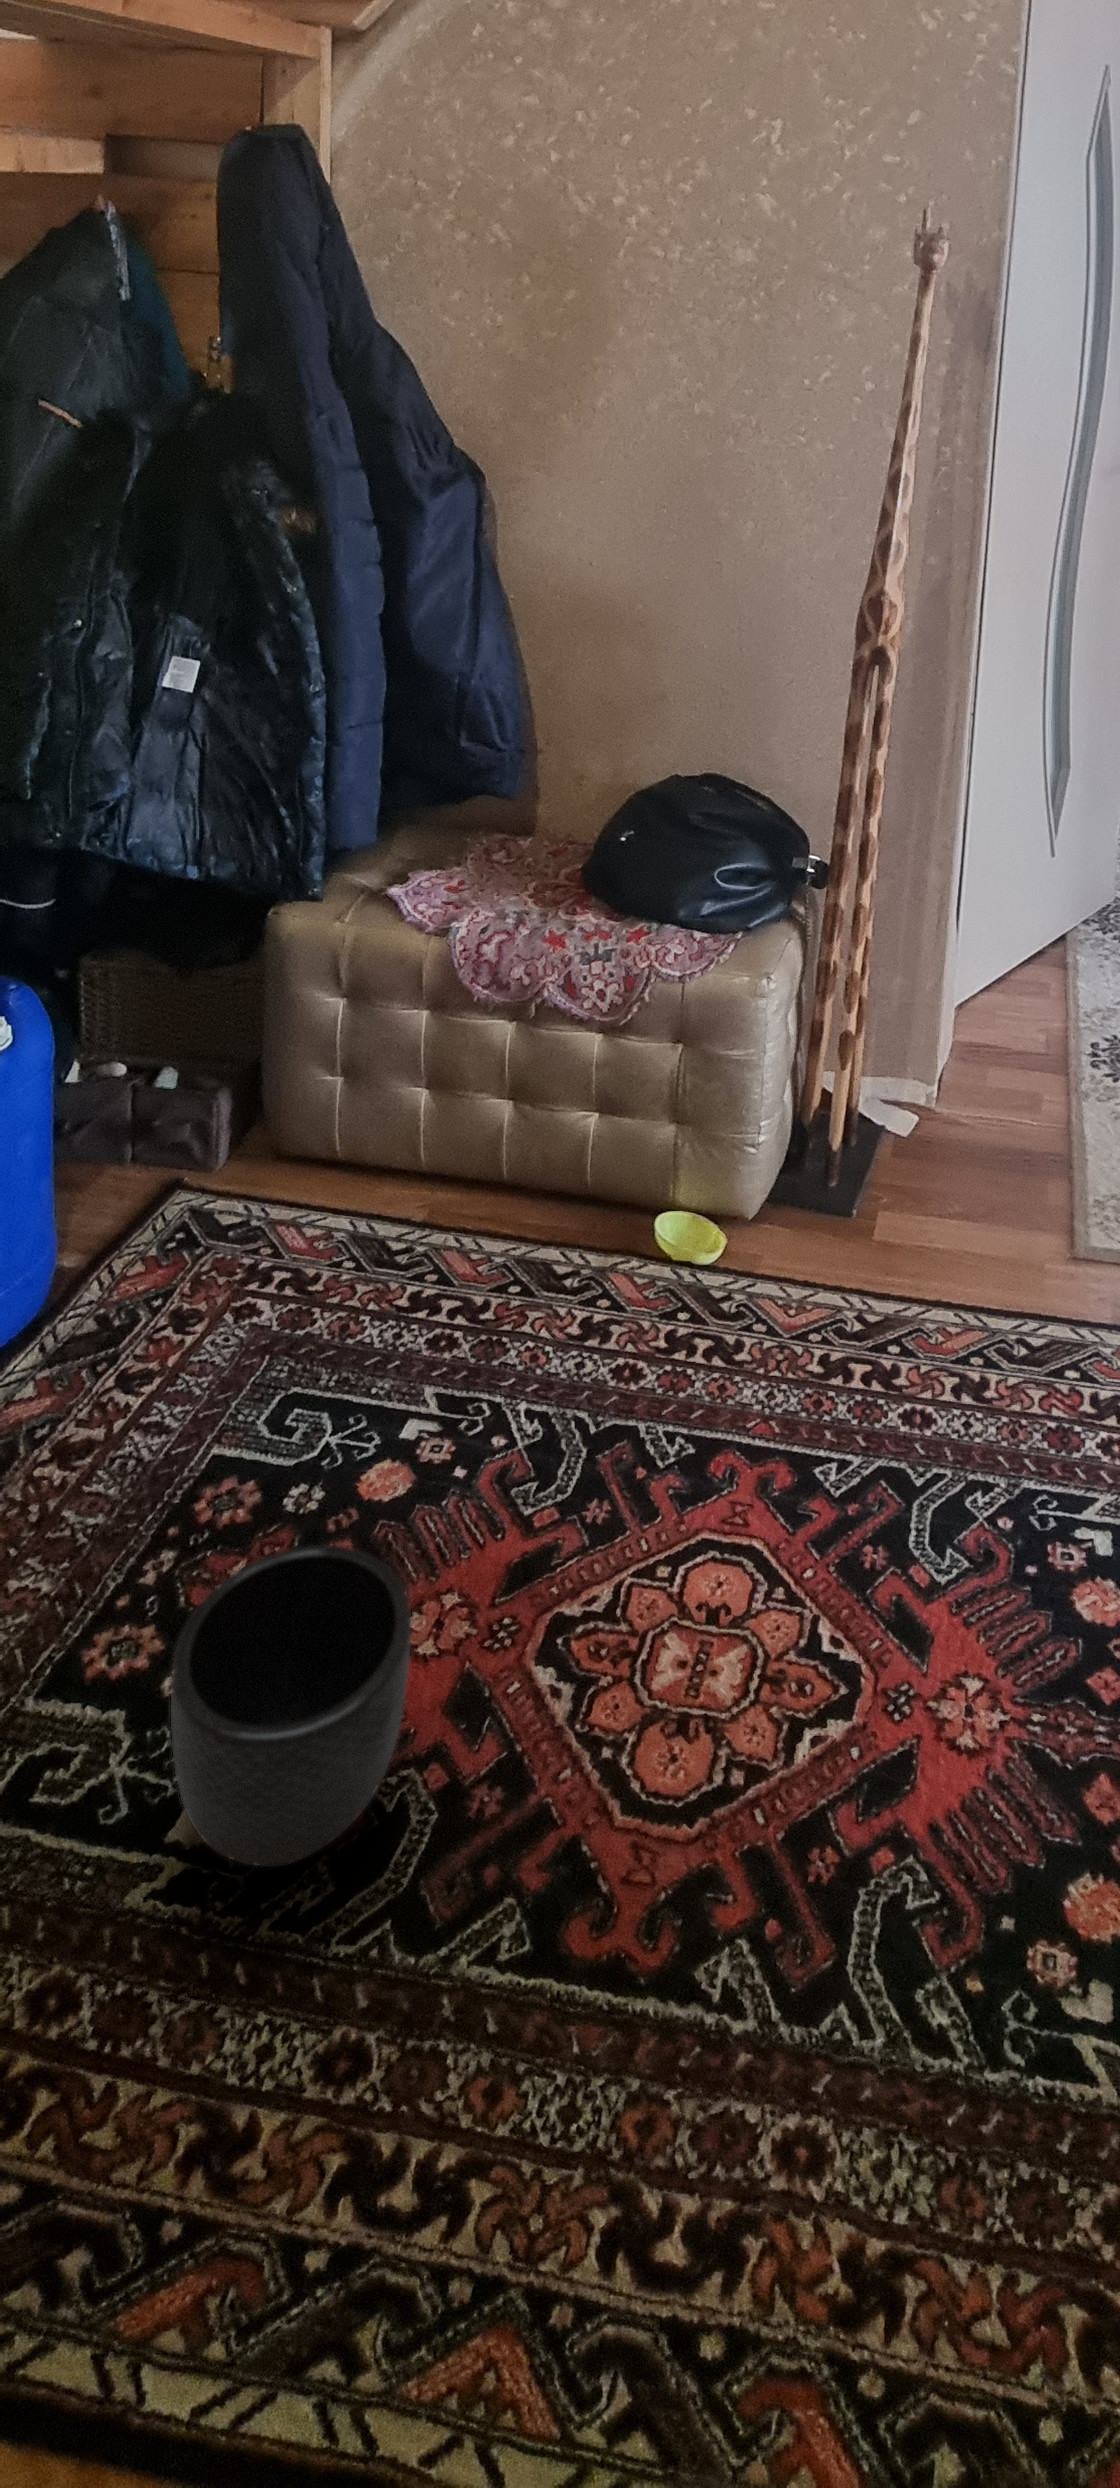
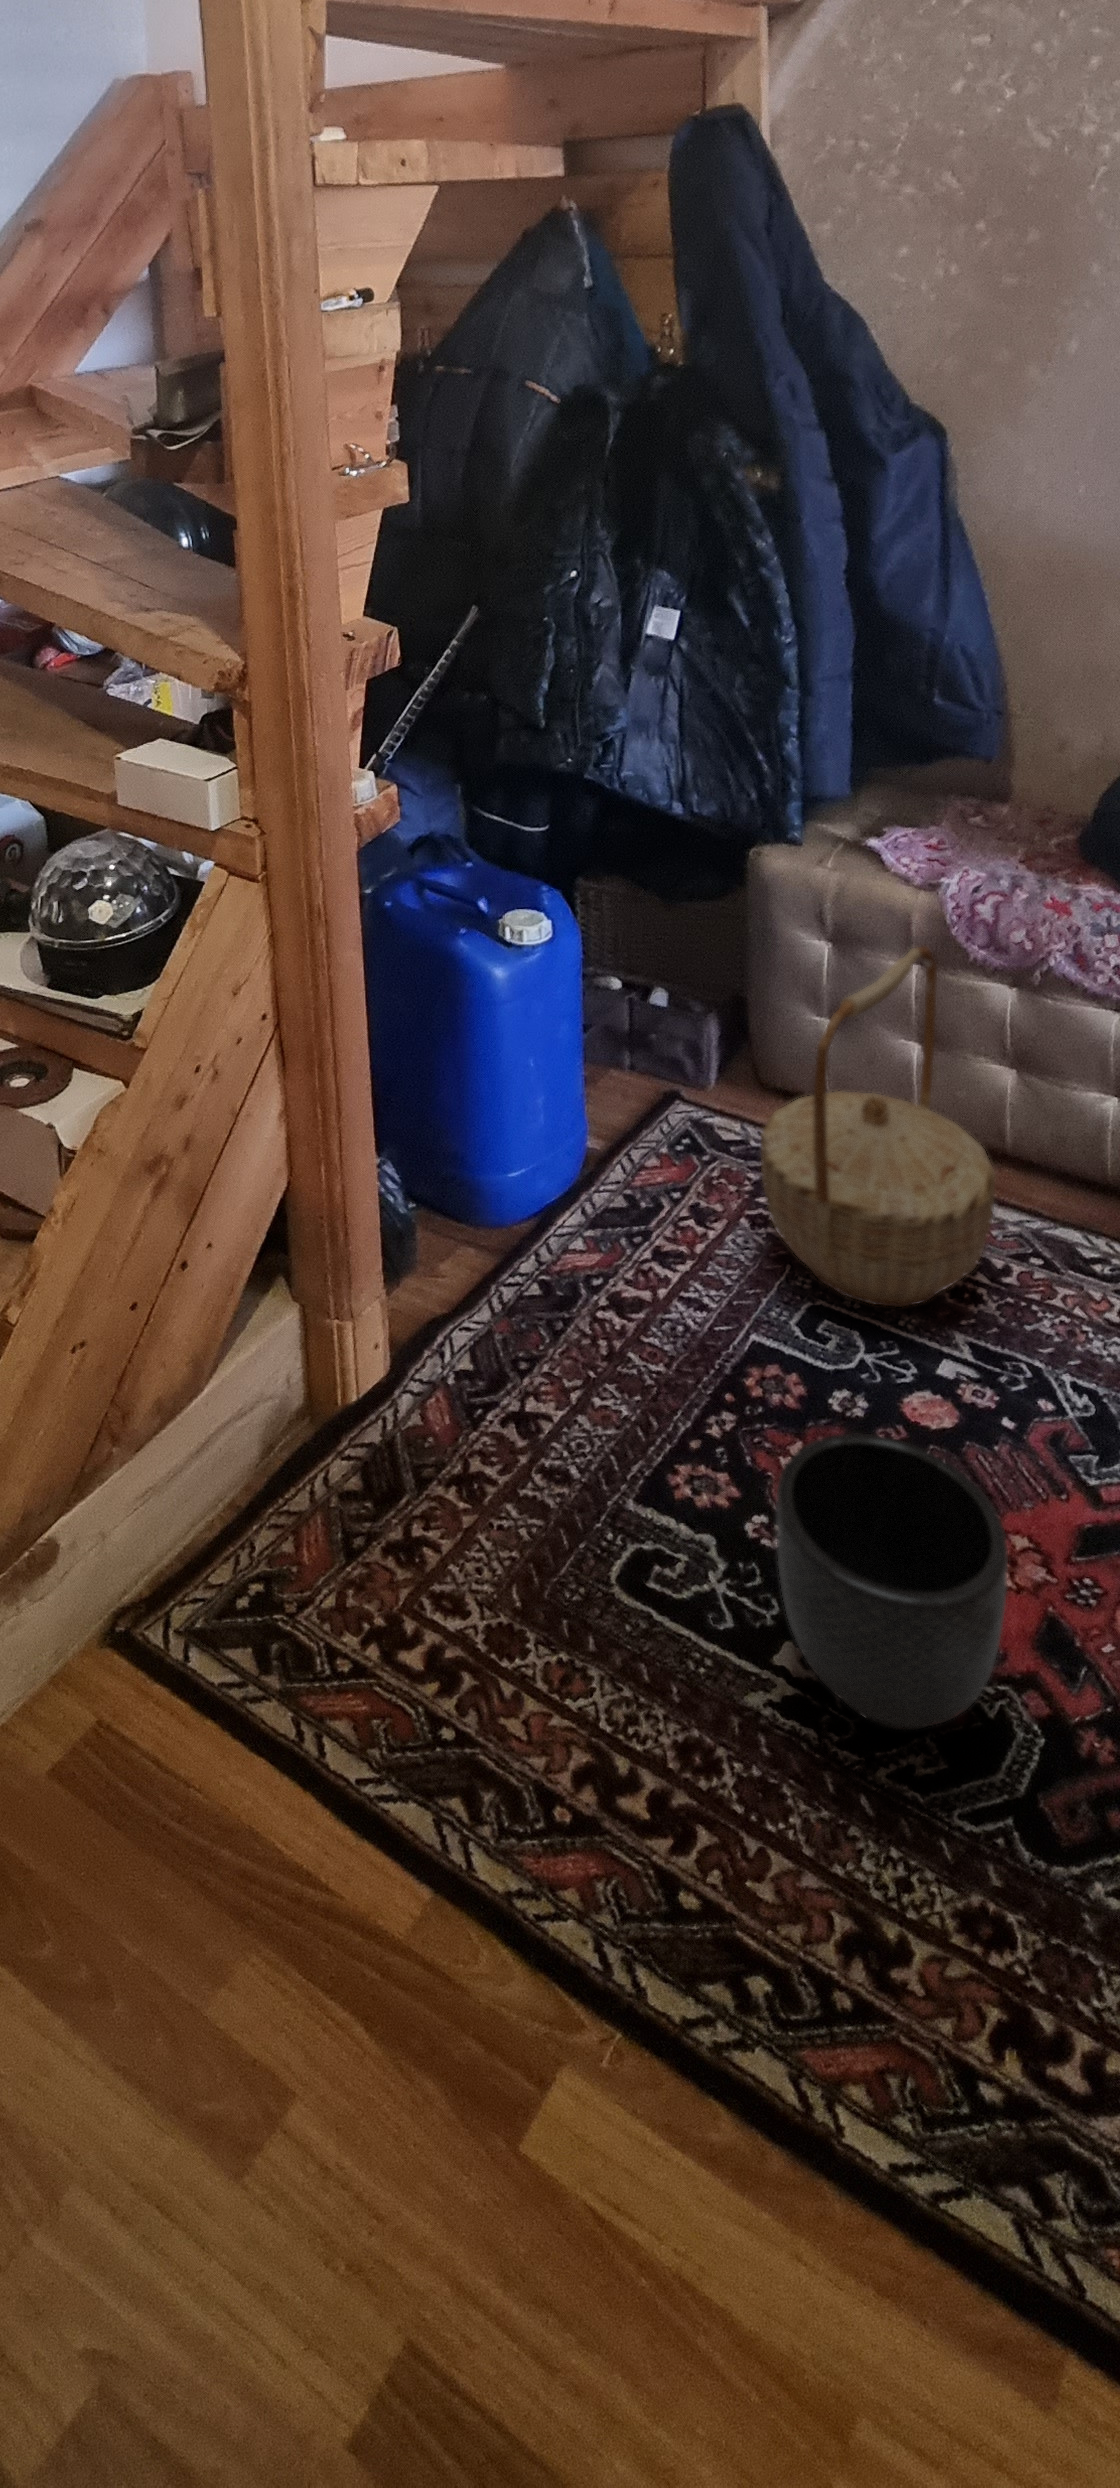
basket: none [244,996,477,1377] -> present [761,947,996,1307]

